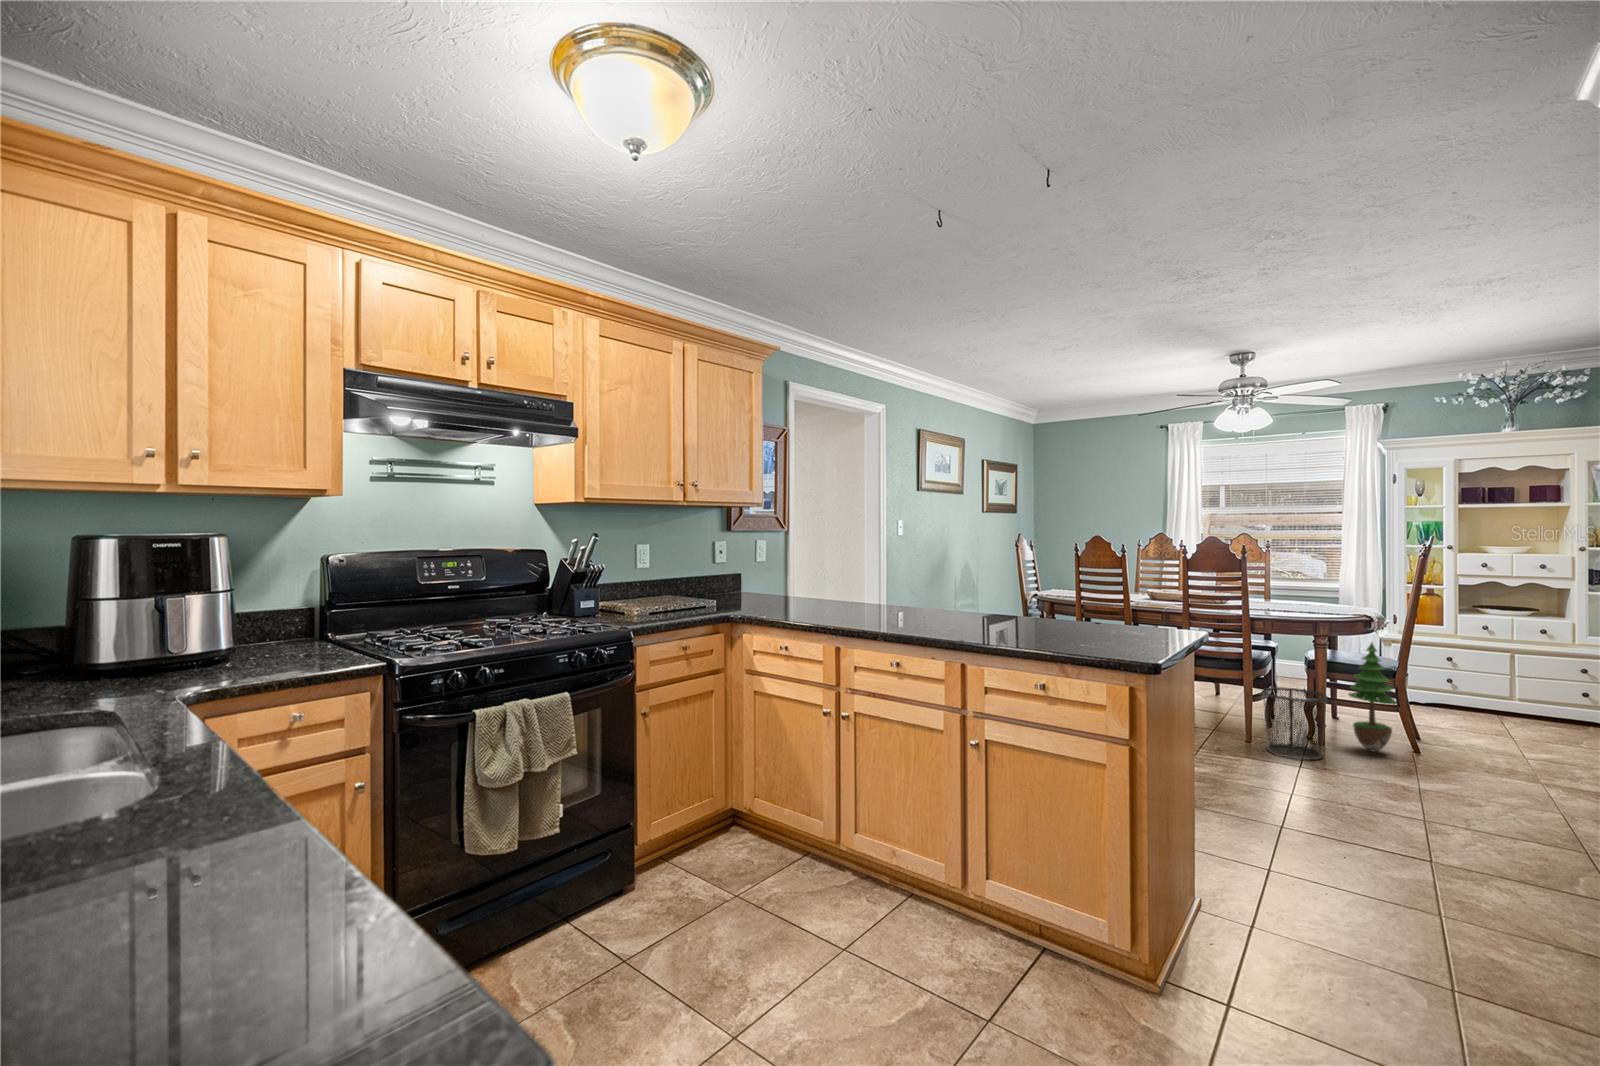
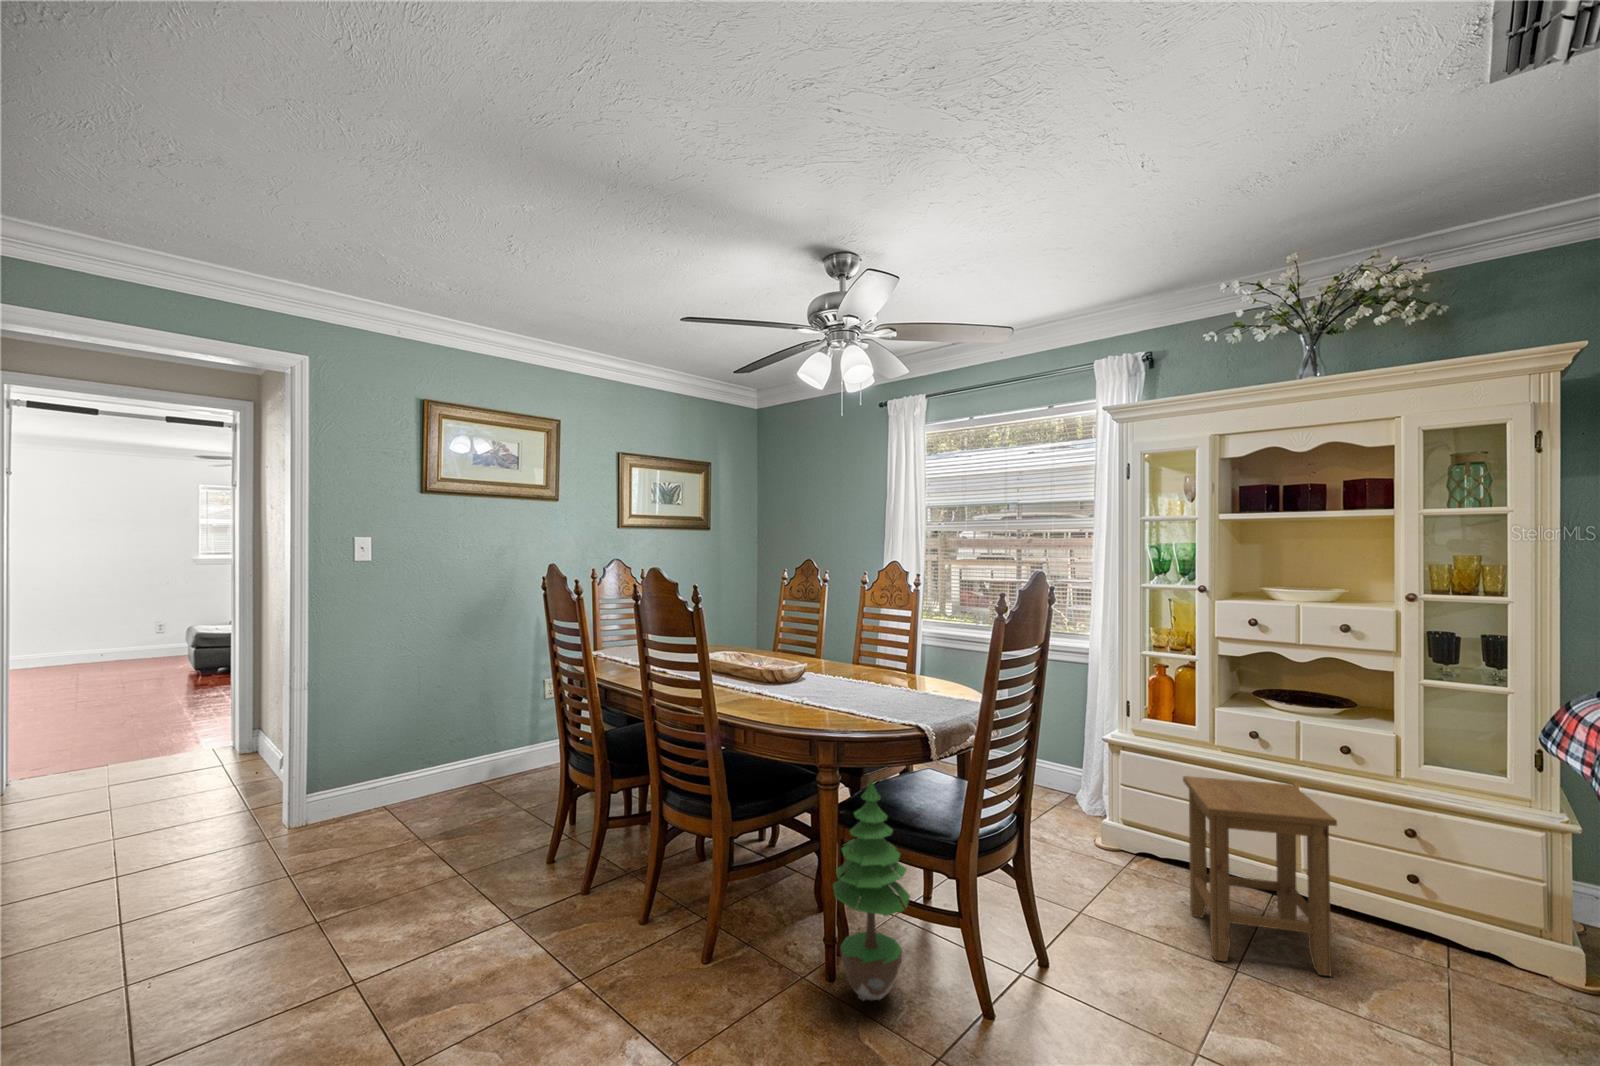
stool: none [1465,648,1571,736] -> present [1183,776,1337,976]
waste bin: present [1262,687,1328,760] -> none [662,851,772,1019]

